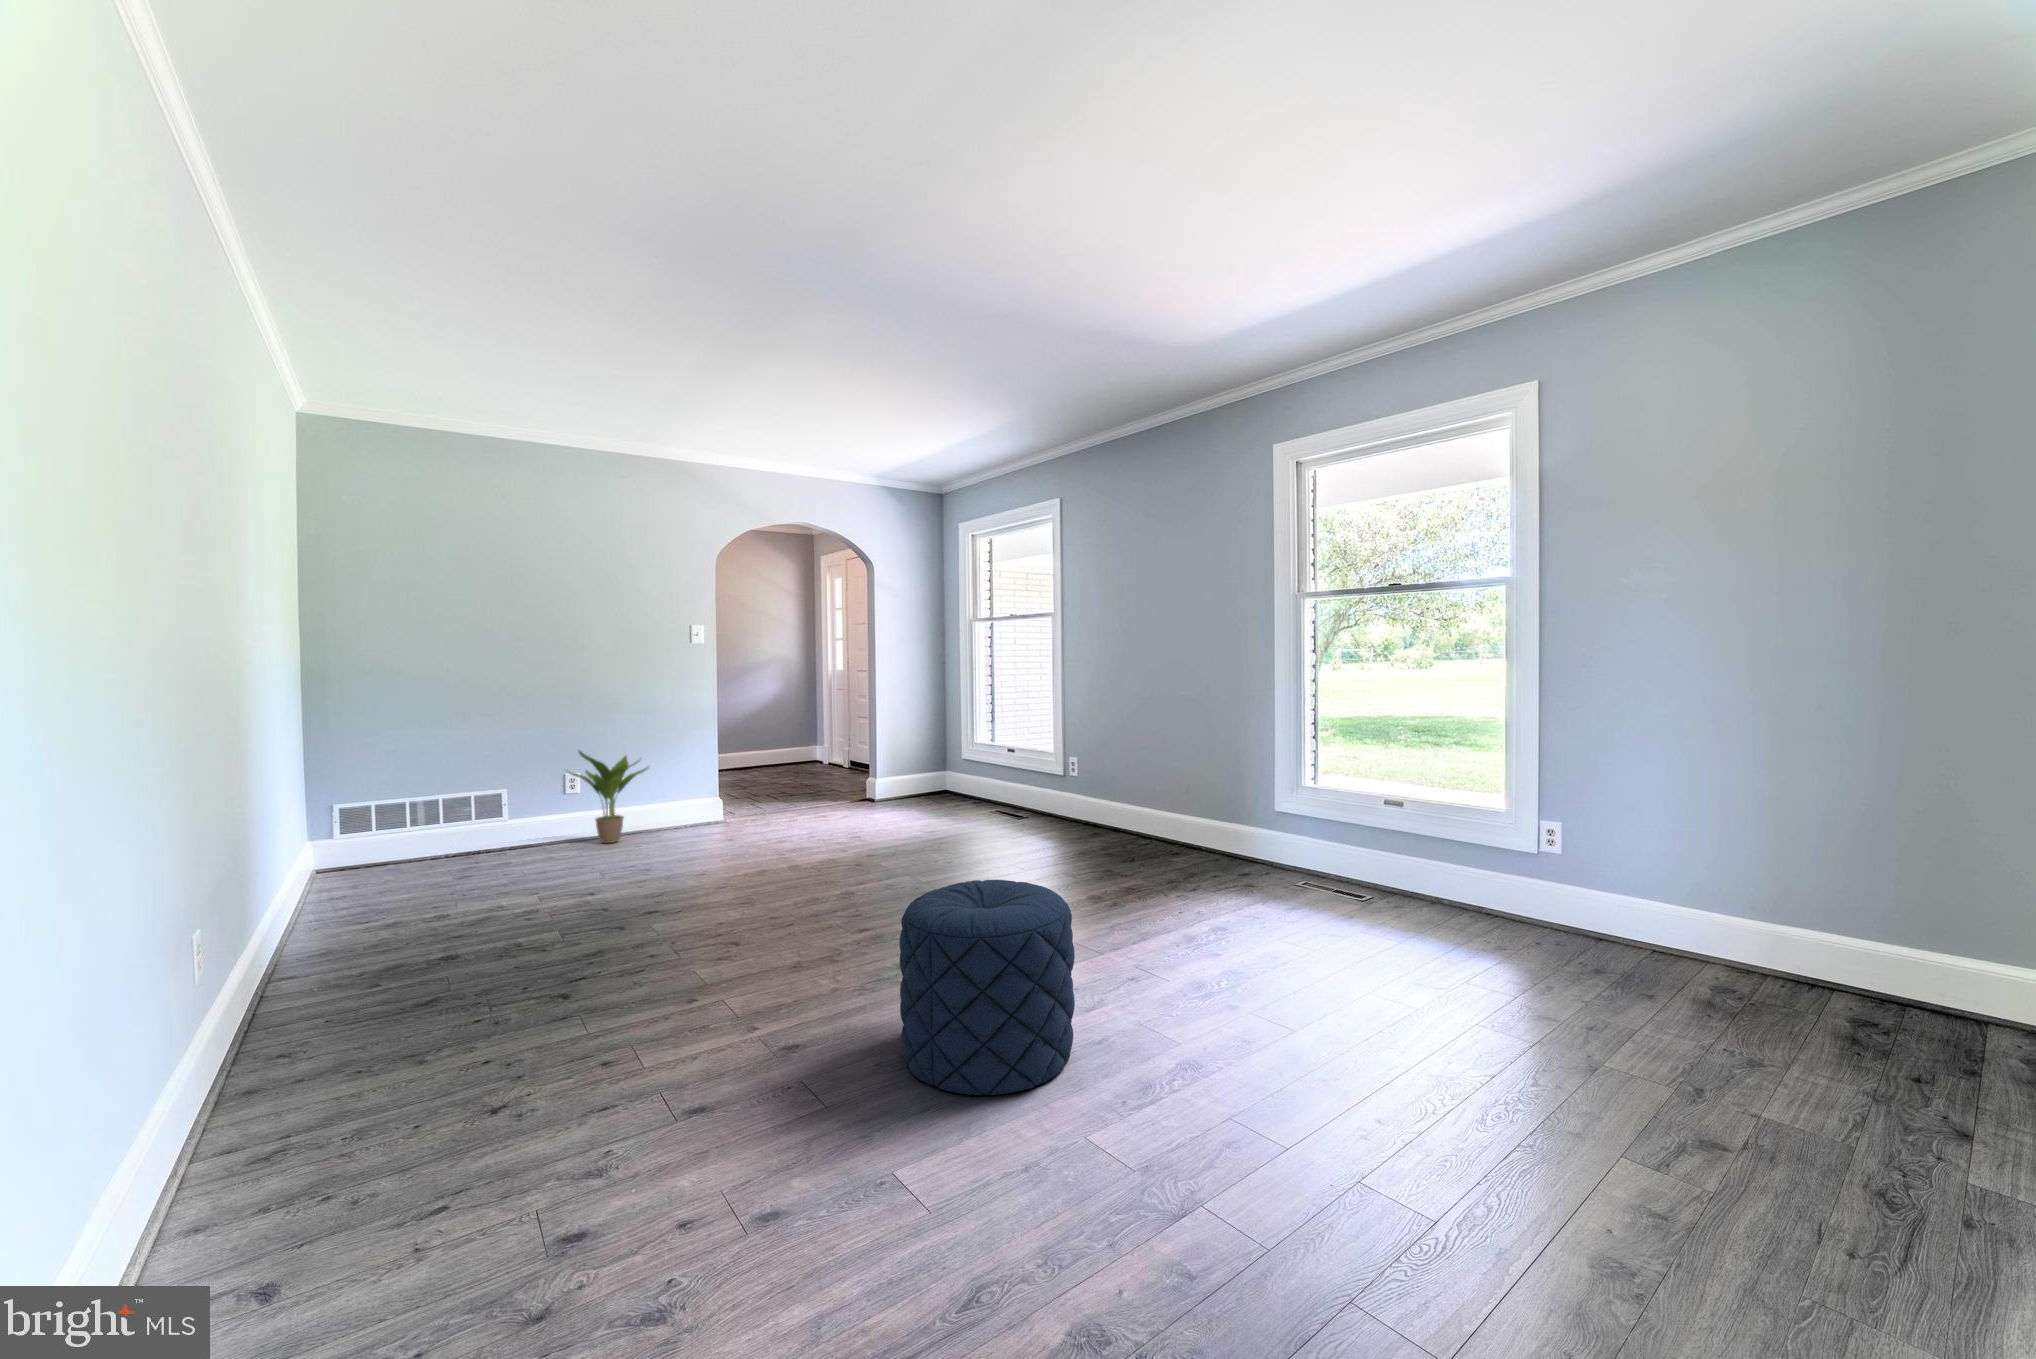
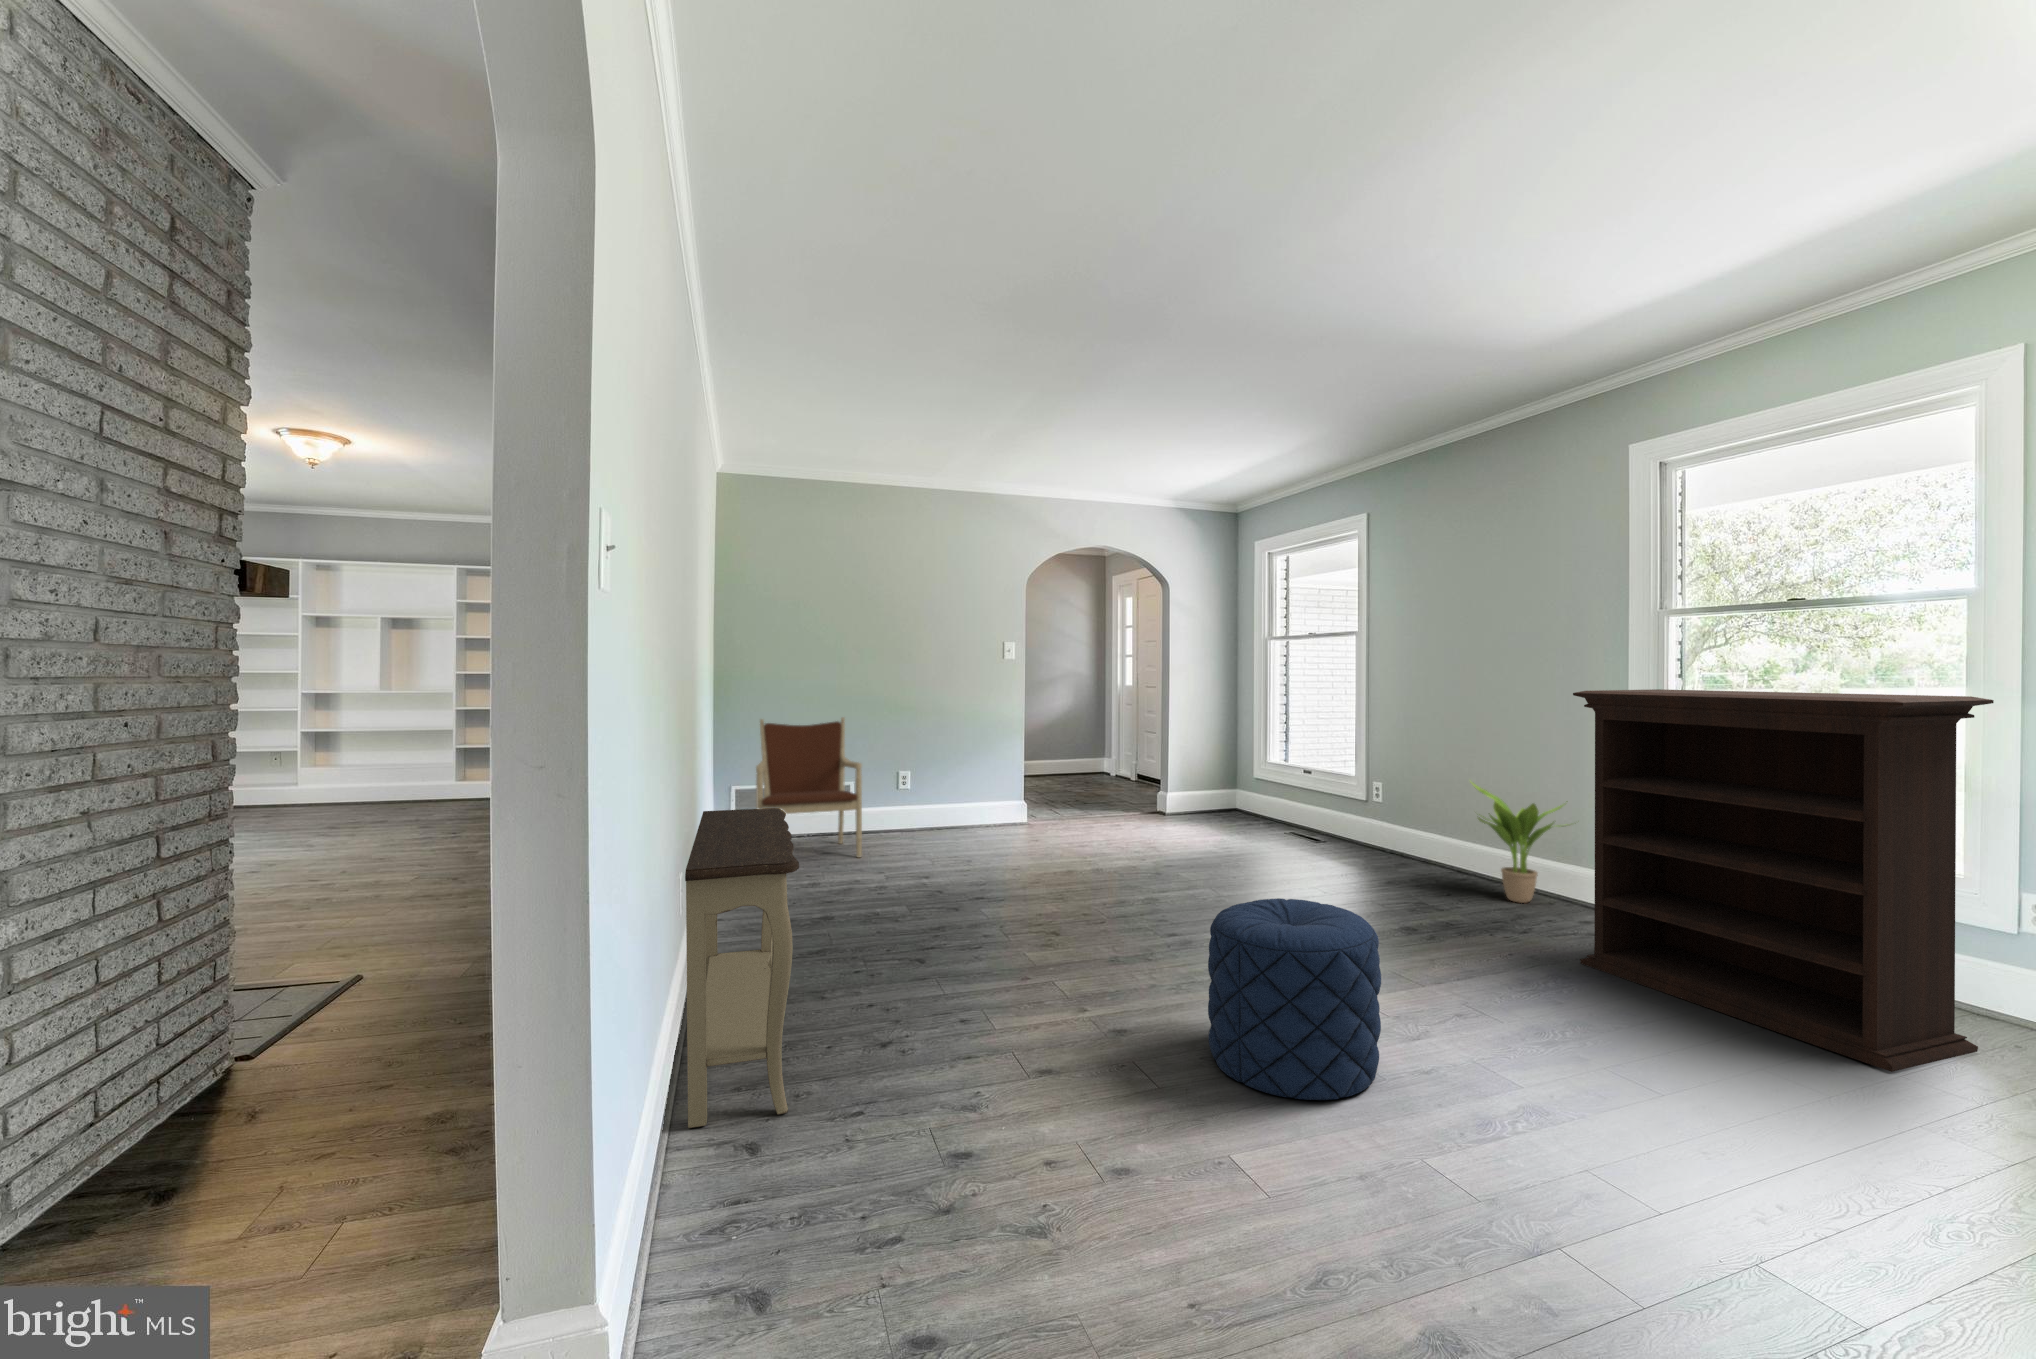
bookshelf: none [1237,660,1540,981] -> present [1573,689,1994,1072]
armchair: none [362,710,515,894] -> present [756,717,862,857]
potted plant: present [569,751,648,843] -> present [1472,783,1563,903]
console table: none [126,822,362,1297] -> present [685,808,799,1128]

